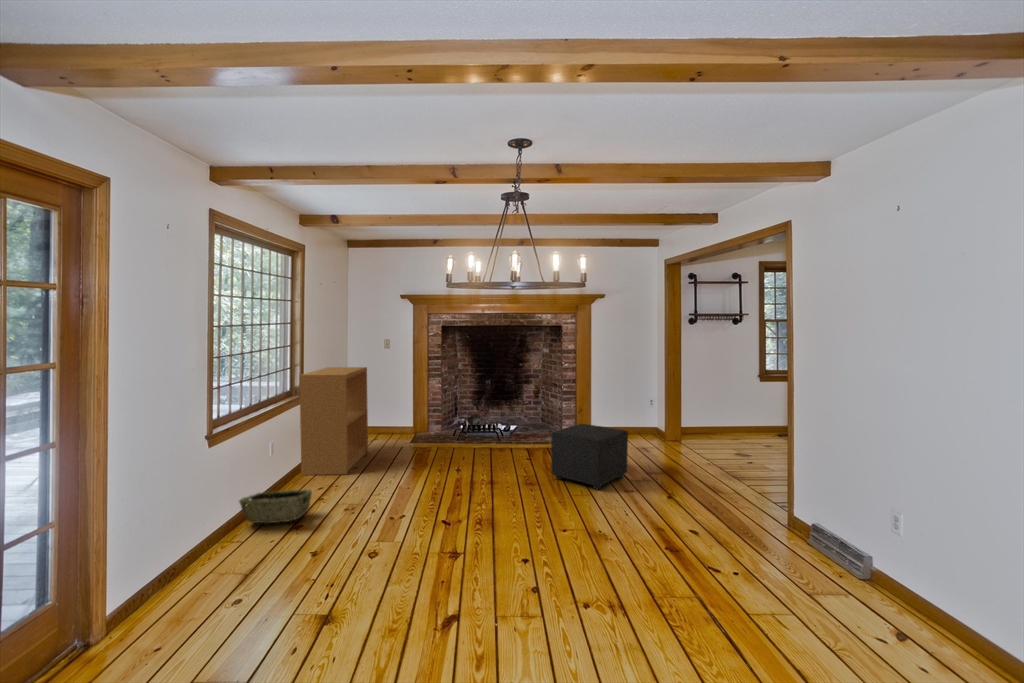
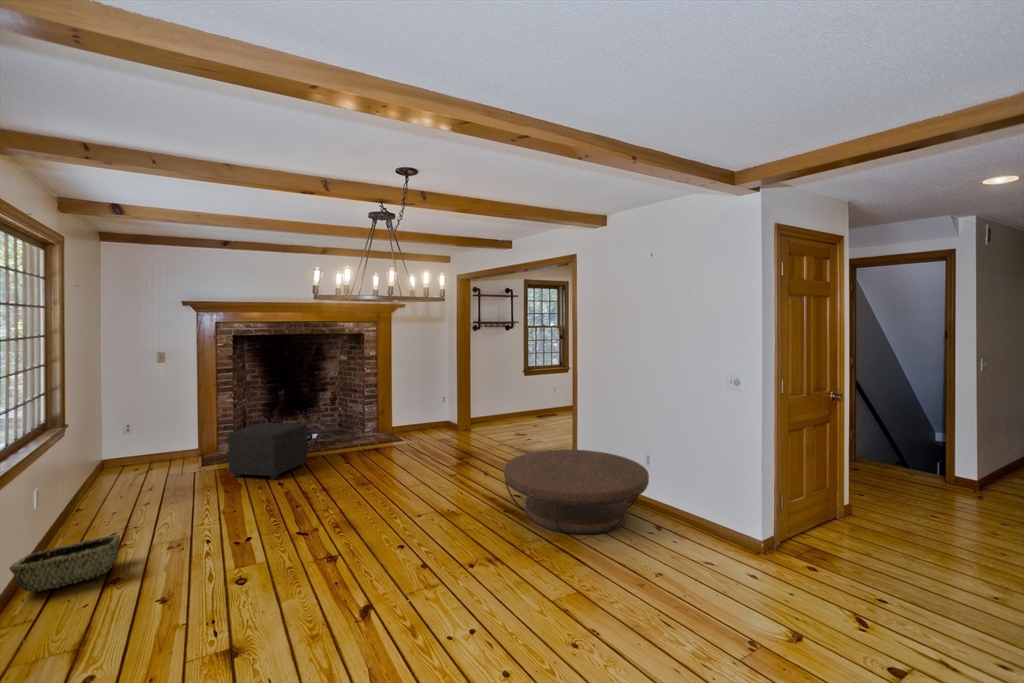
bookshelf: present [300,367,368,475] -> none [59,384,147,526]
ottoman: present [551,424,628,490] -> present [228,423,307,479]
coffee table: none [662,480,893,615] -> present [504,449,649,534]

